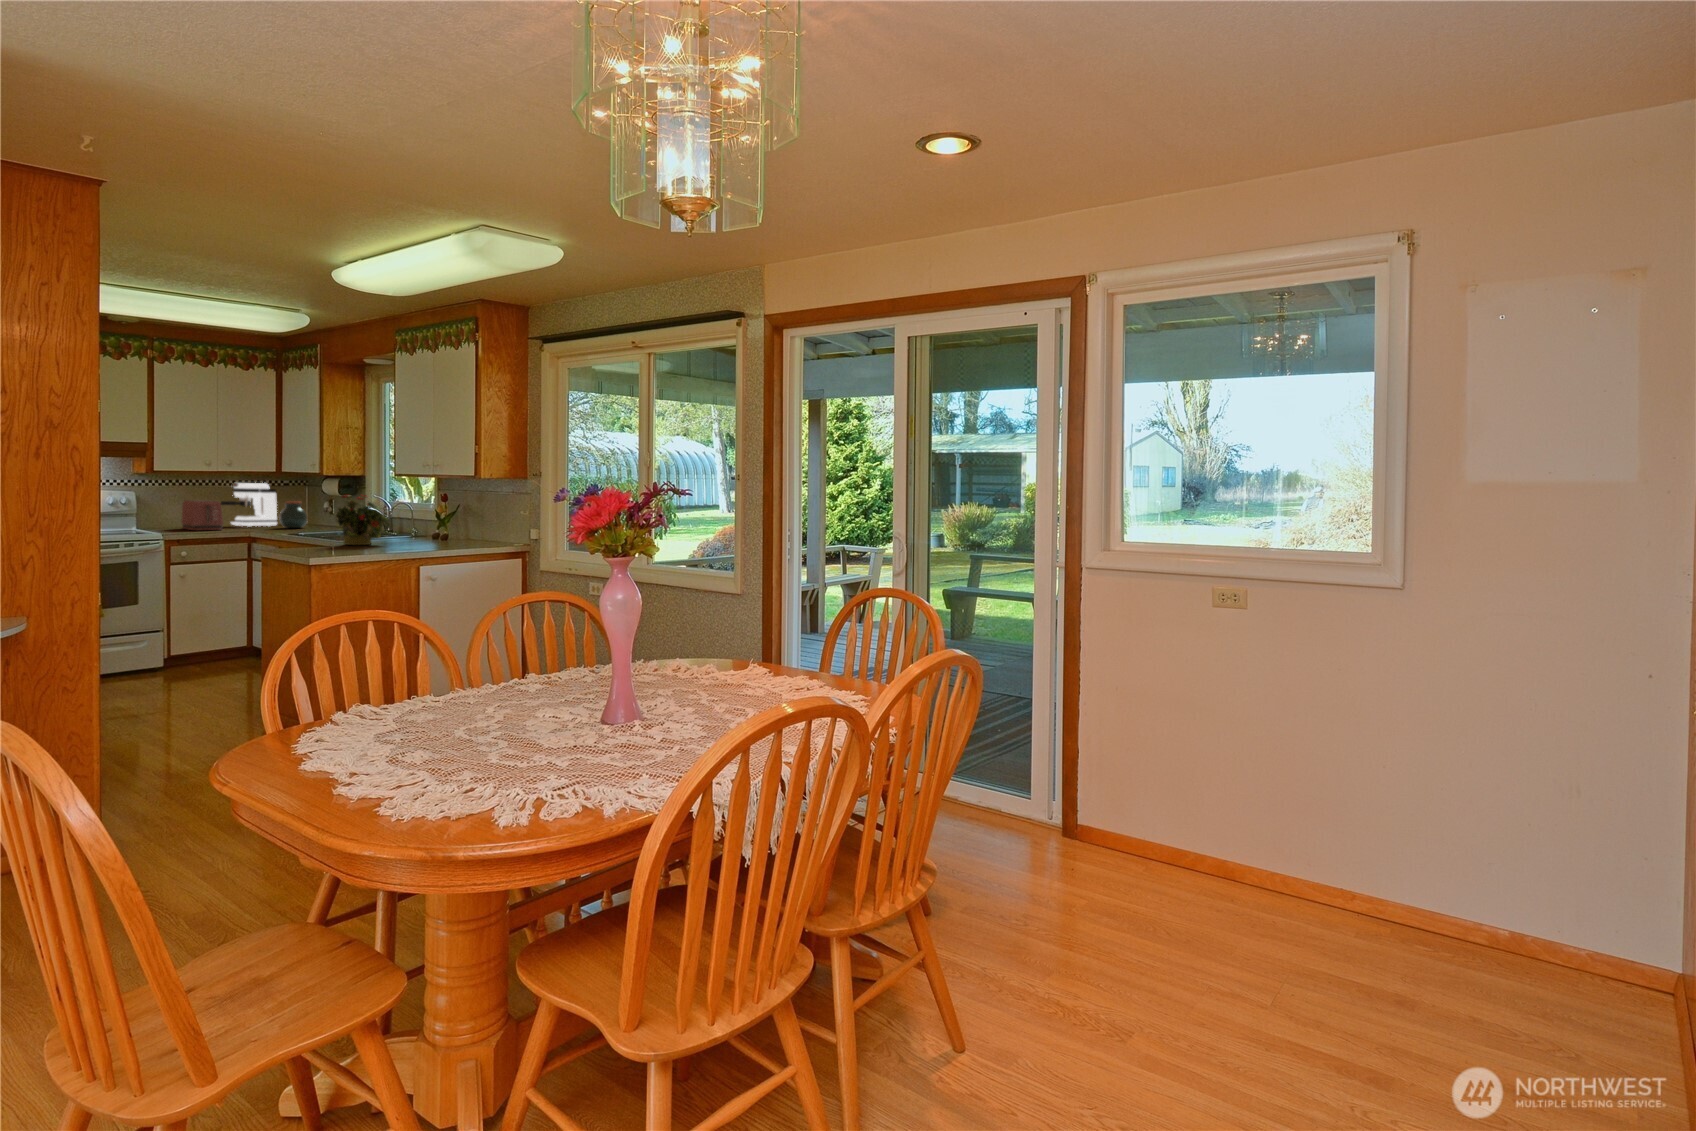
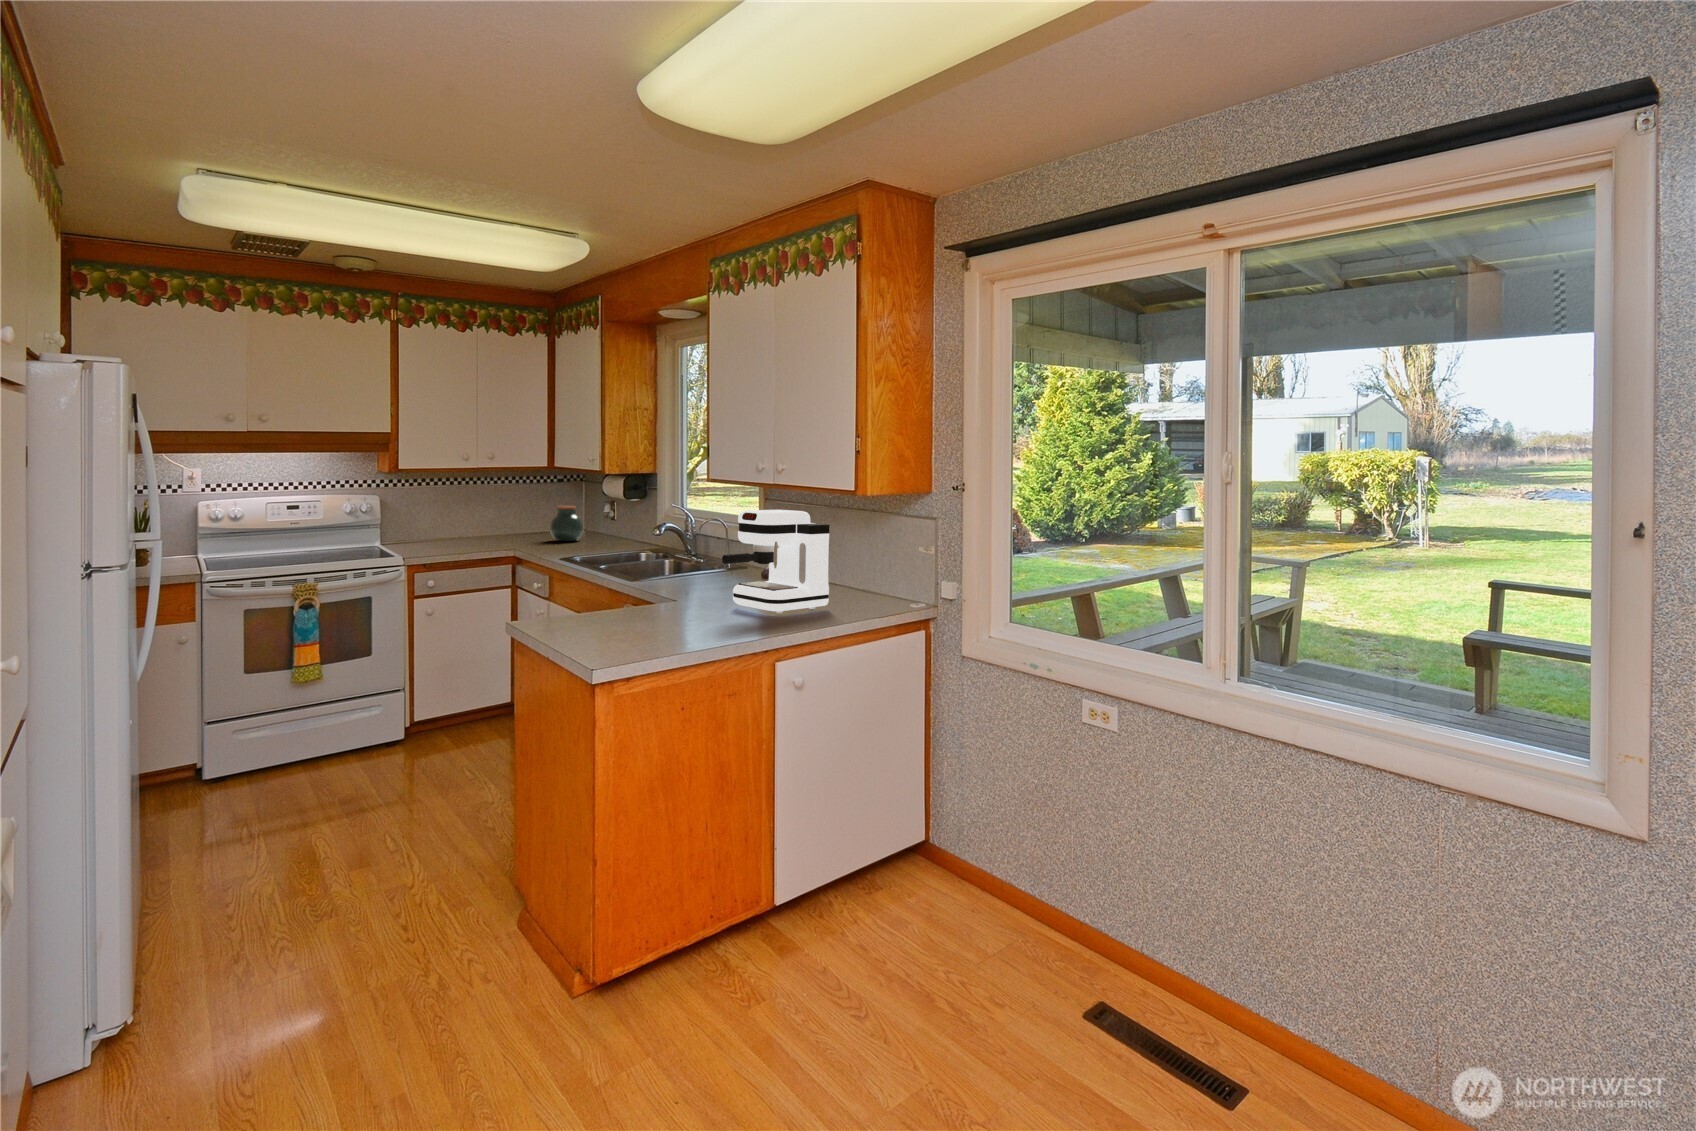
coffee maker: present [221,483,277,527] -> present [722,510,830,614]
potted plant: present [336,495,390,545] -> none [630,507,708,586]
toaster: present [181,500,223,530] -> none [436,505,484,546]

